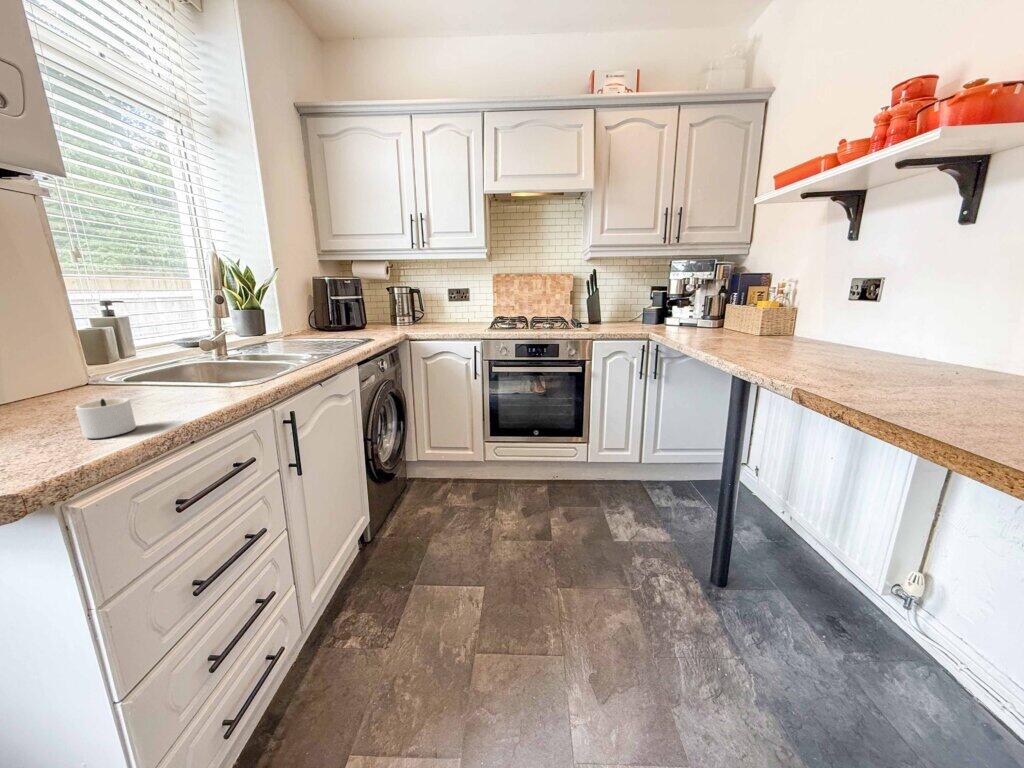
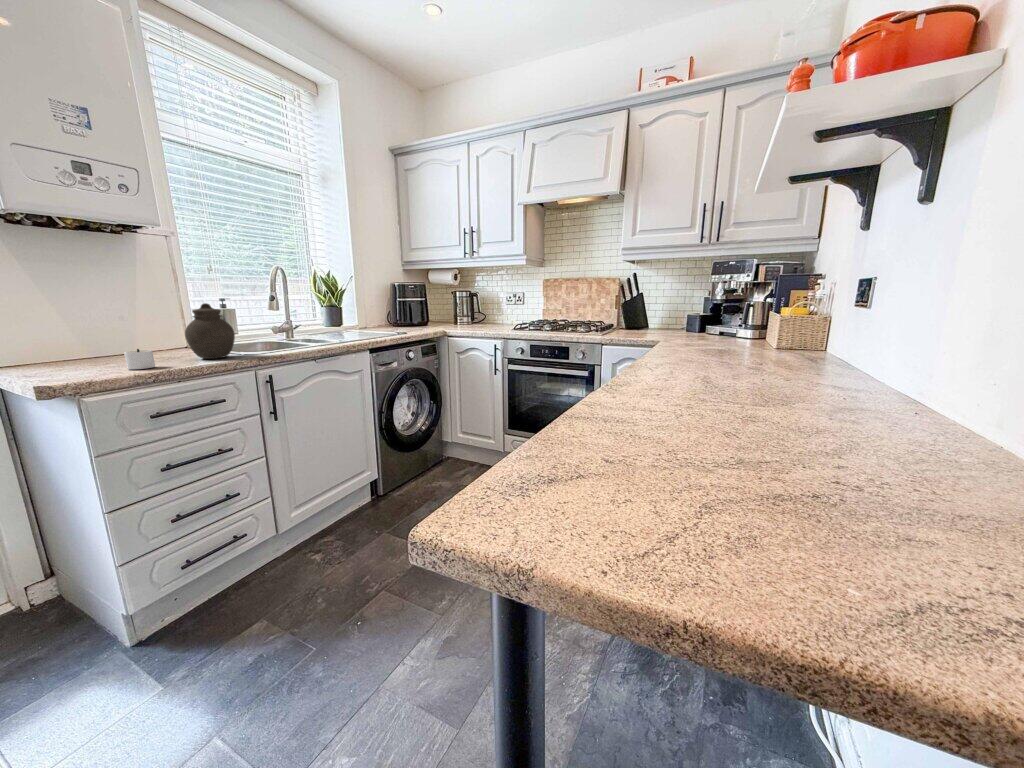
jar: none [145,311,229,401] -> present [185,303,235,359]

